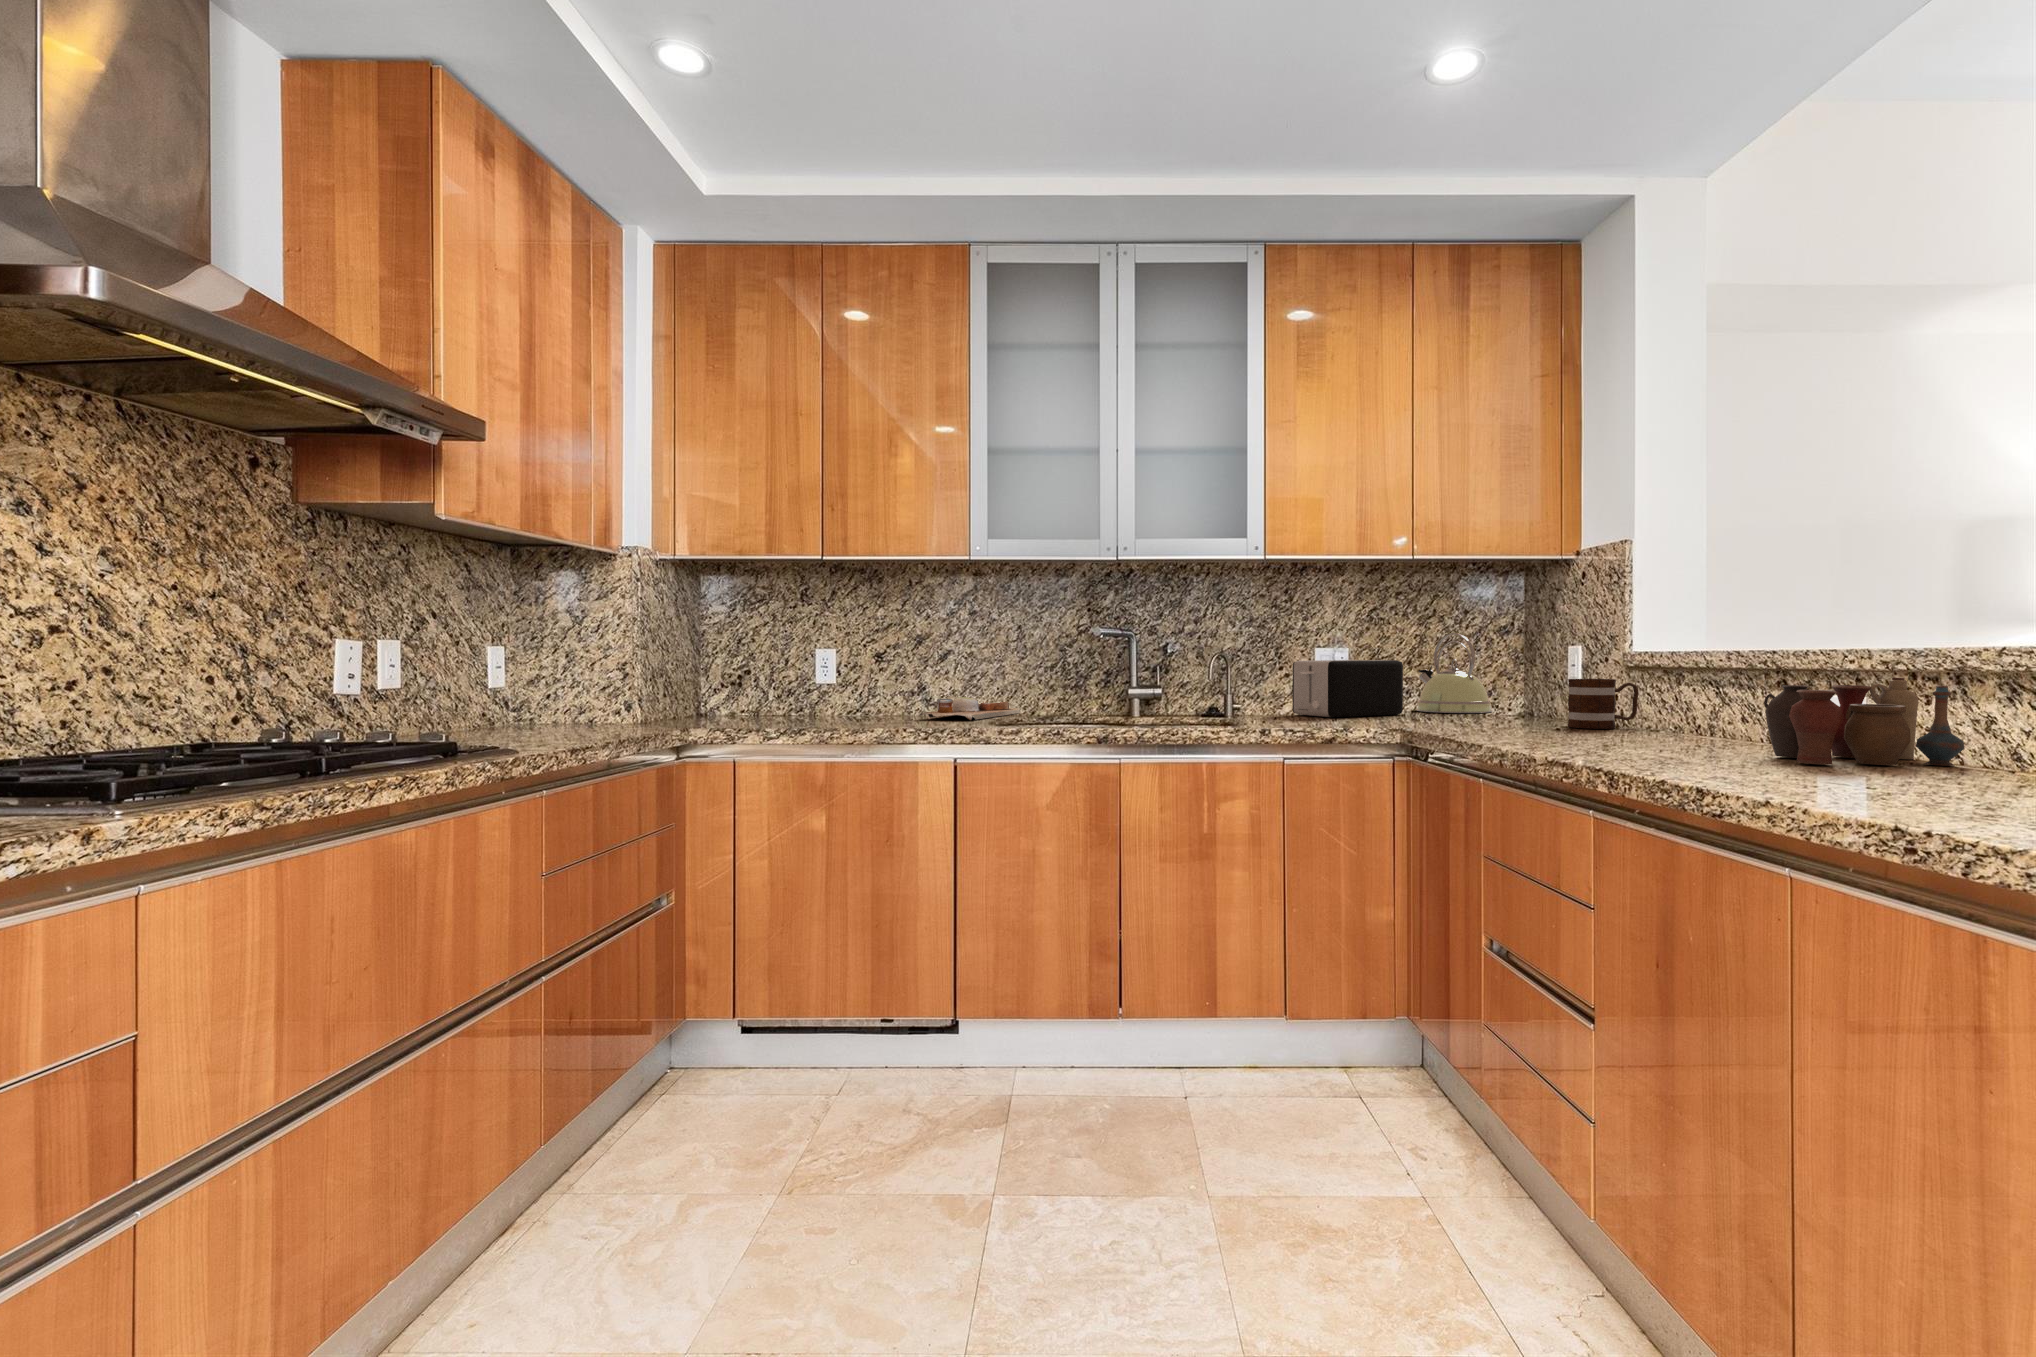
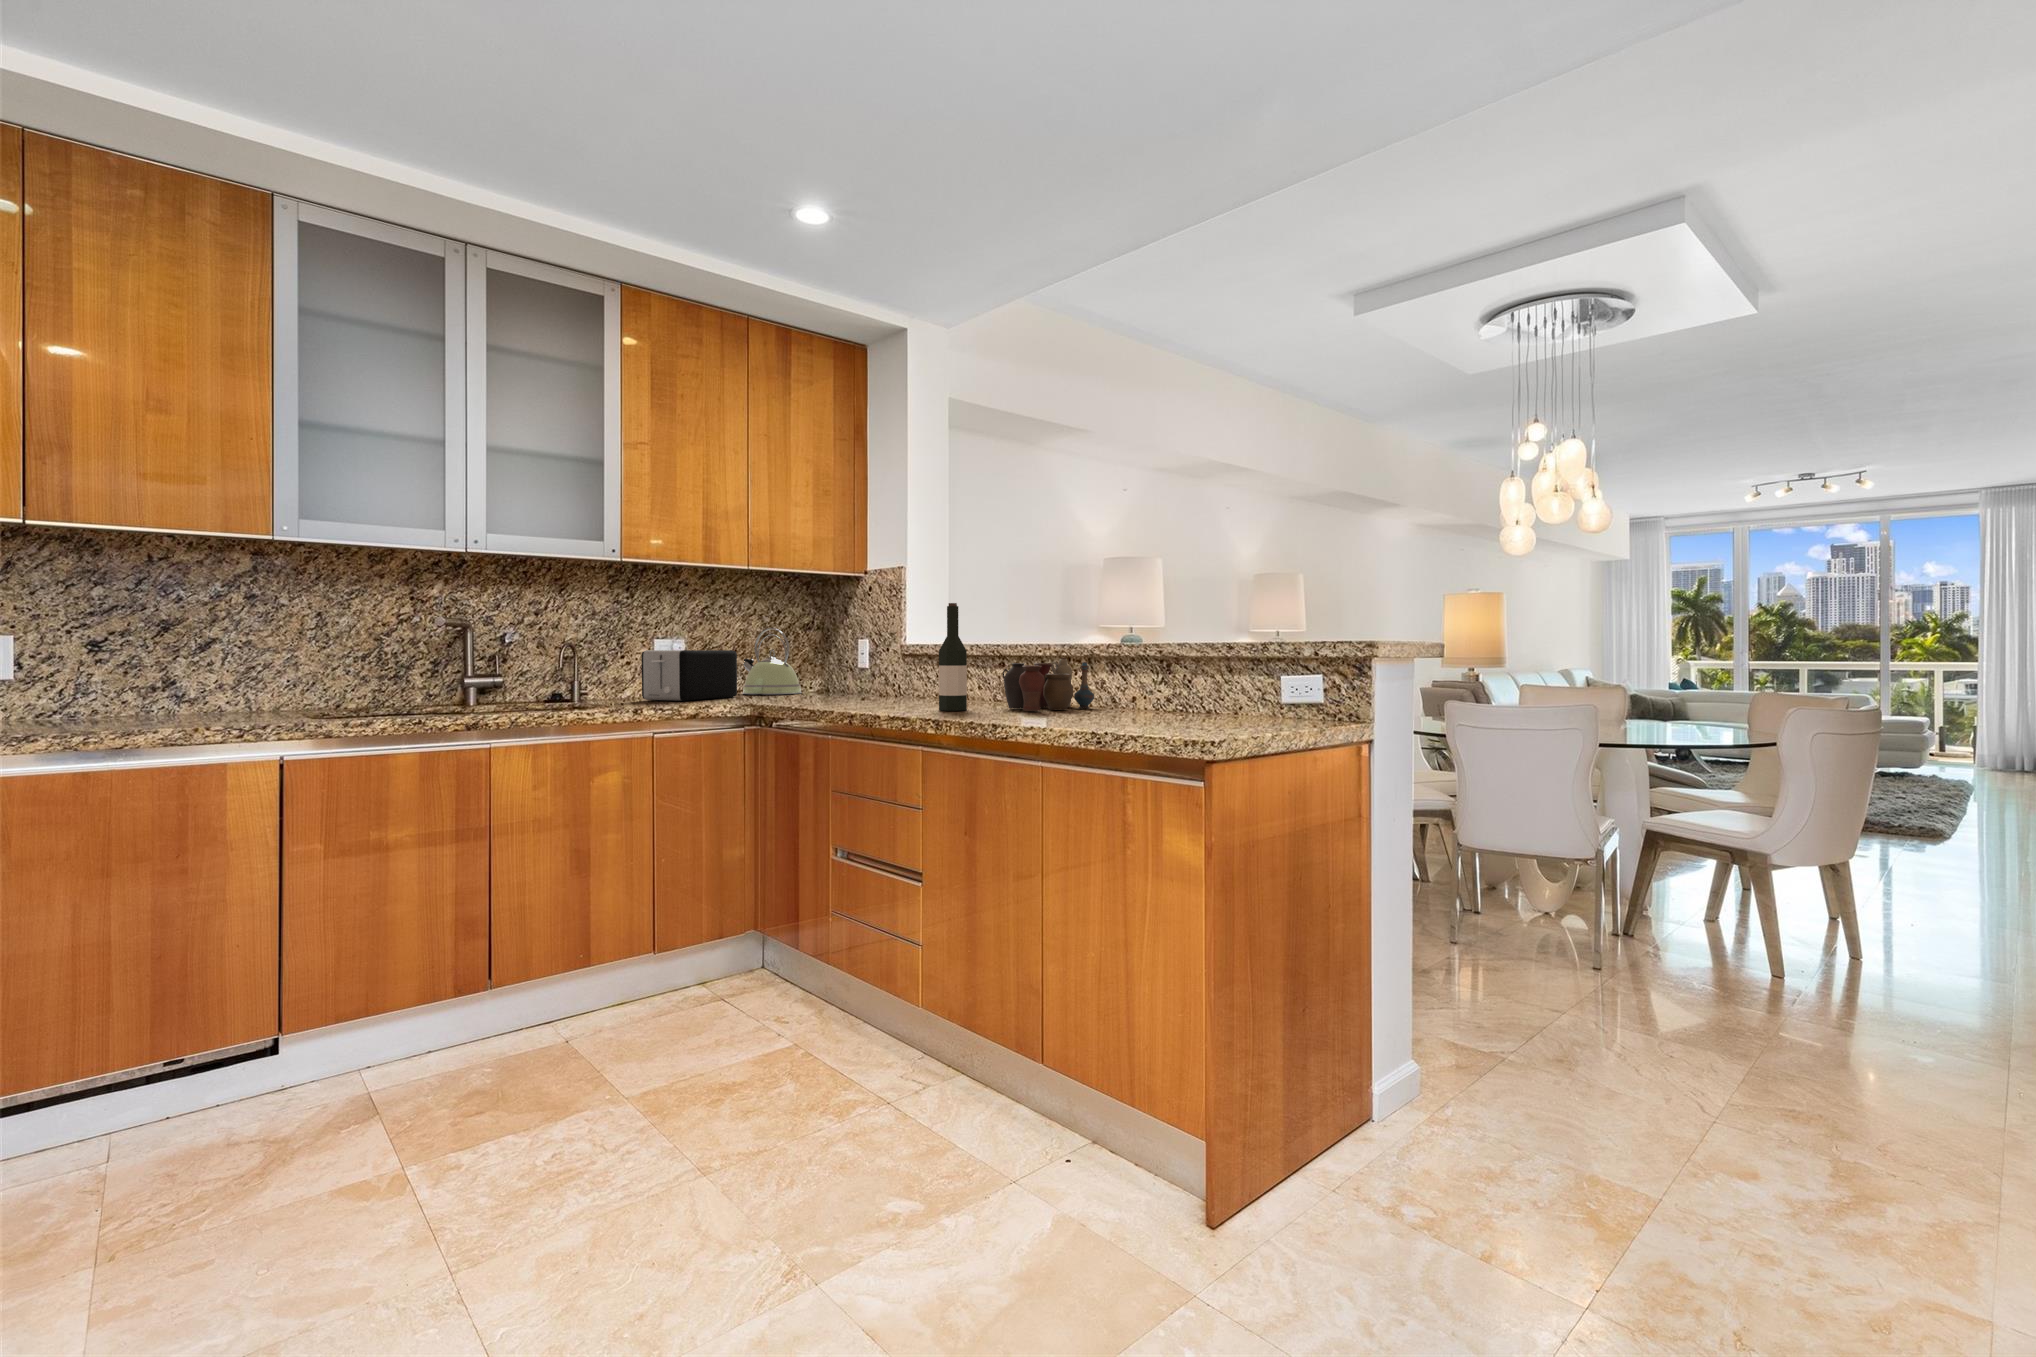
wine bottle: none [1644,595,1696,754] -> present [939,603,967,711]
mug: present [1568,679,1639,729] -> none [871,663,915,700]
cutting board: present [920,697,1020,720] -> none [187,693,318,719]

